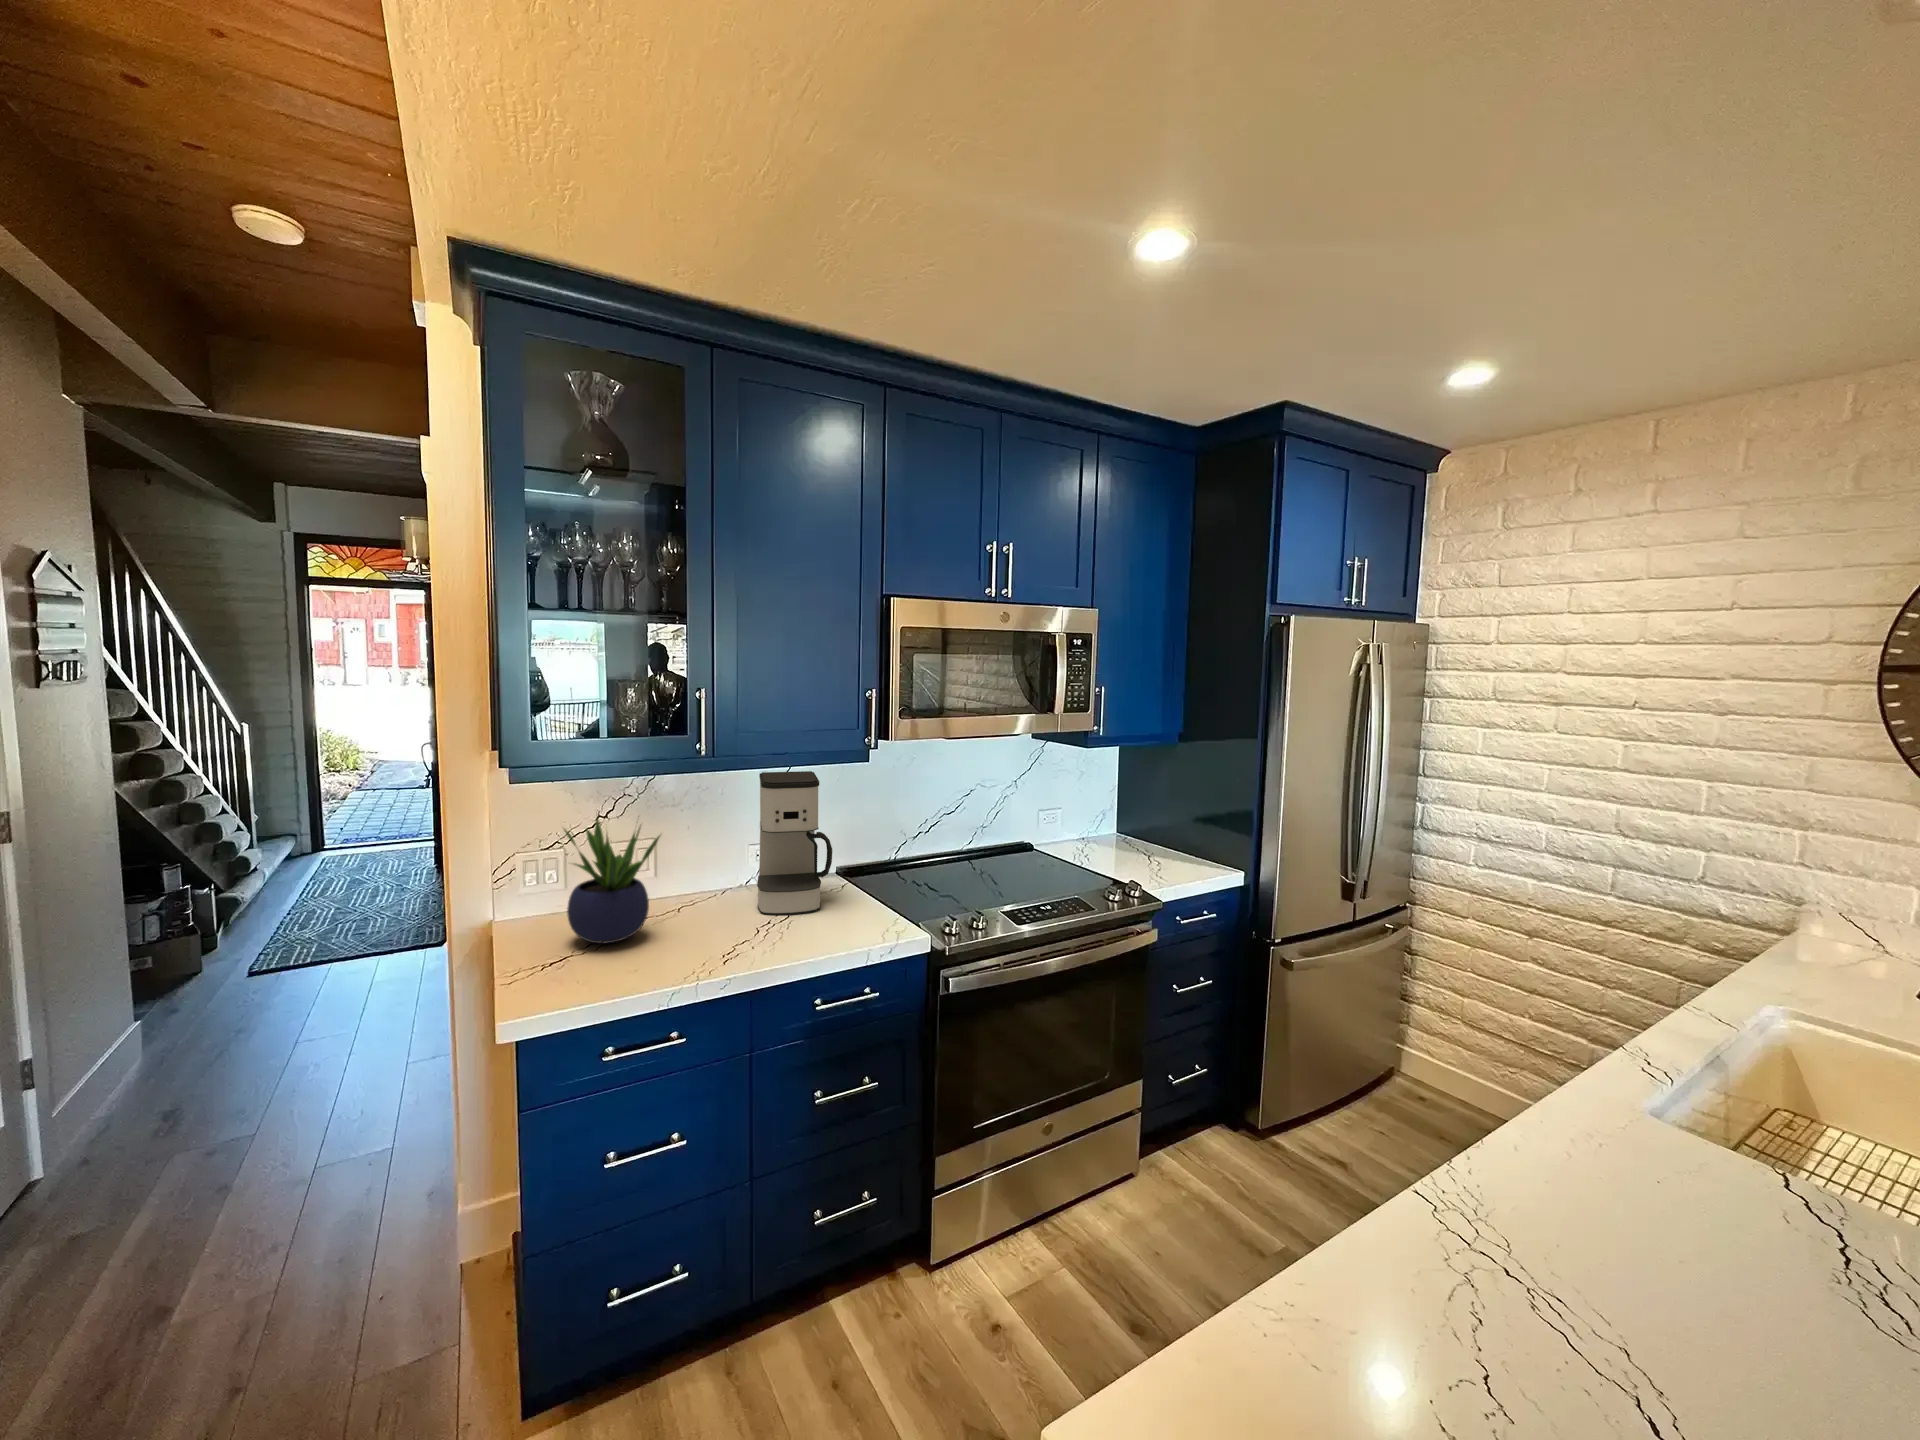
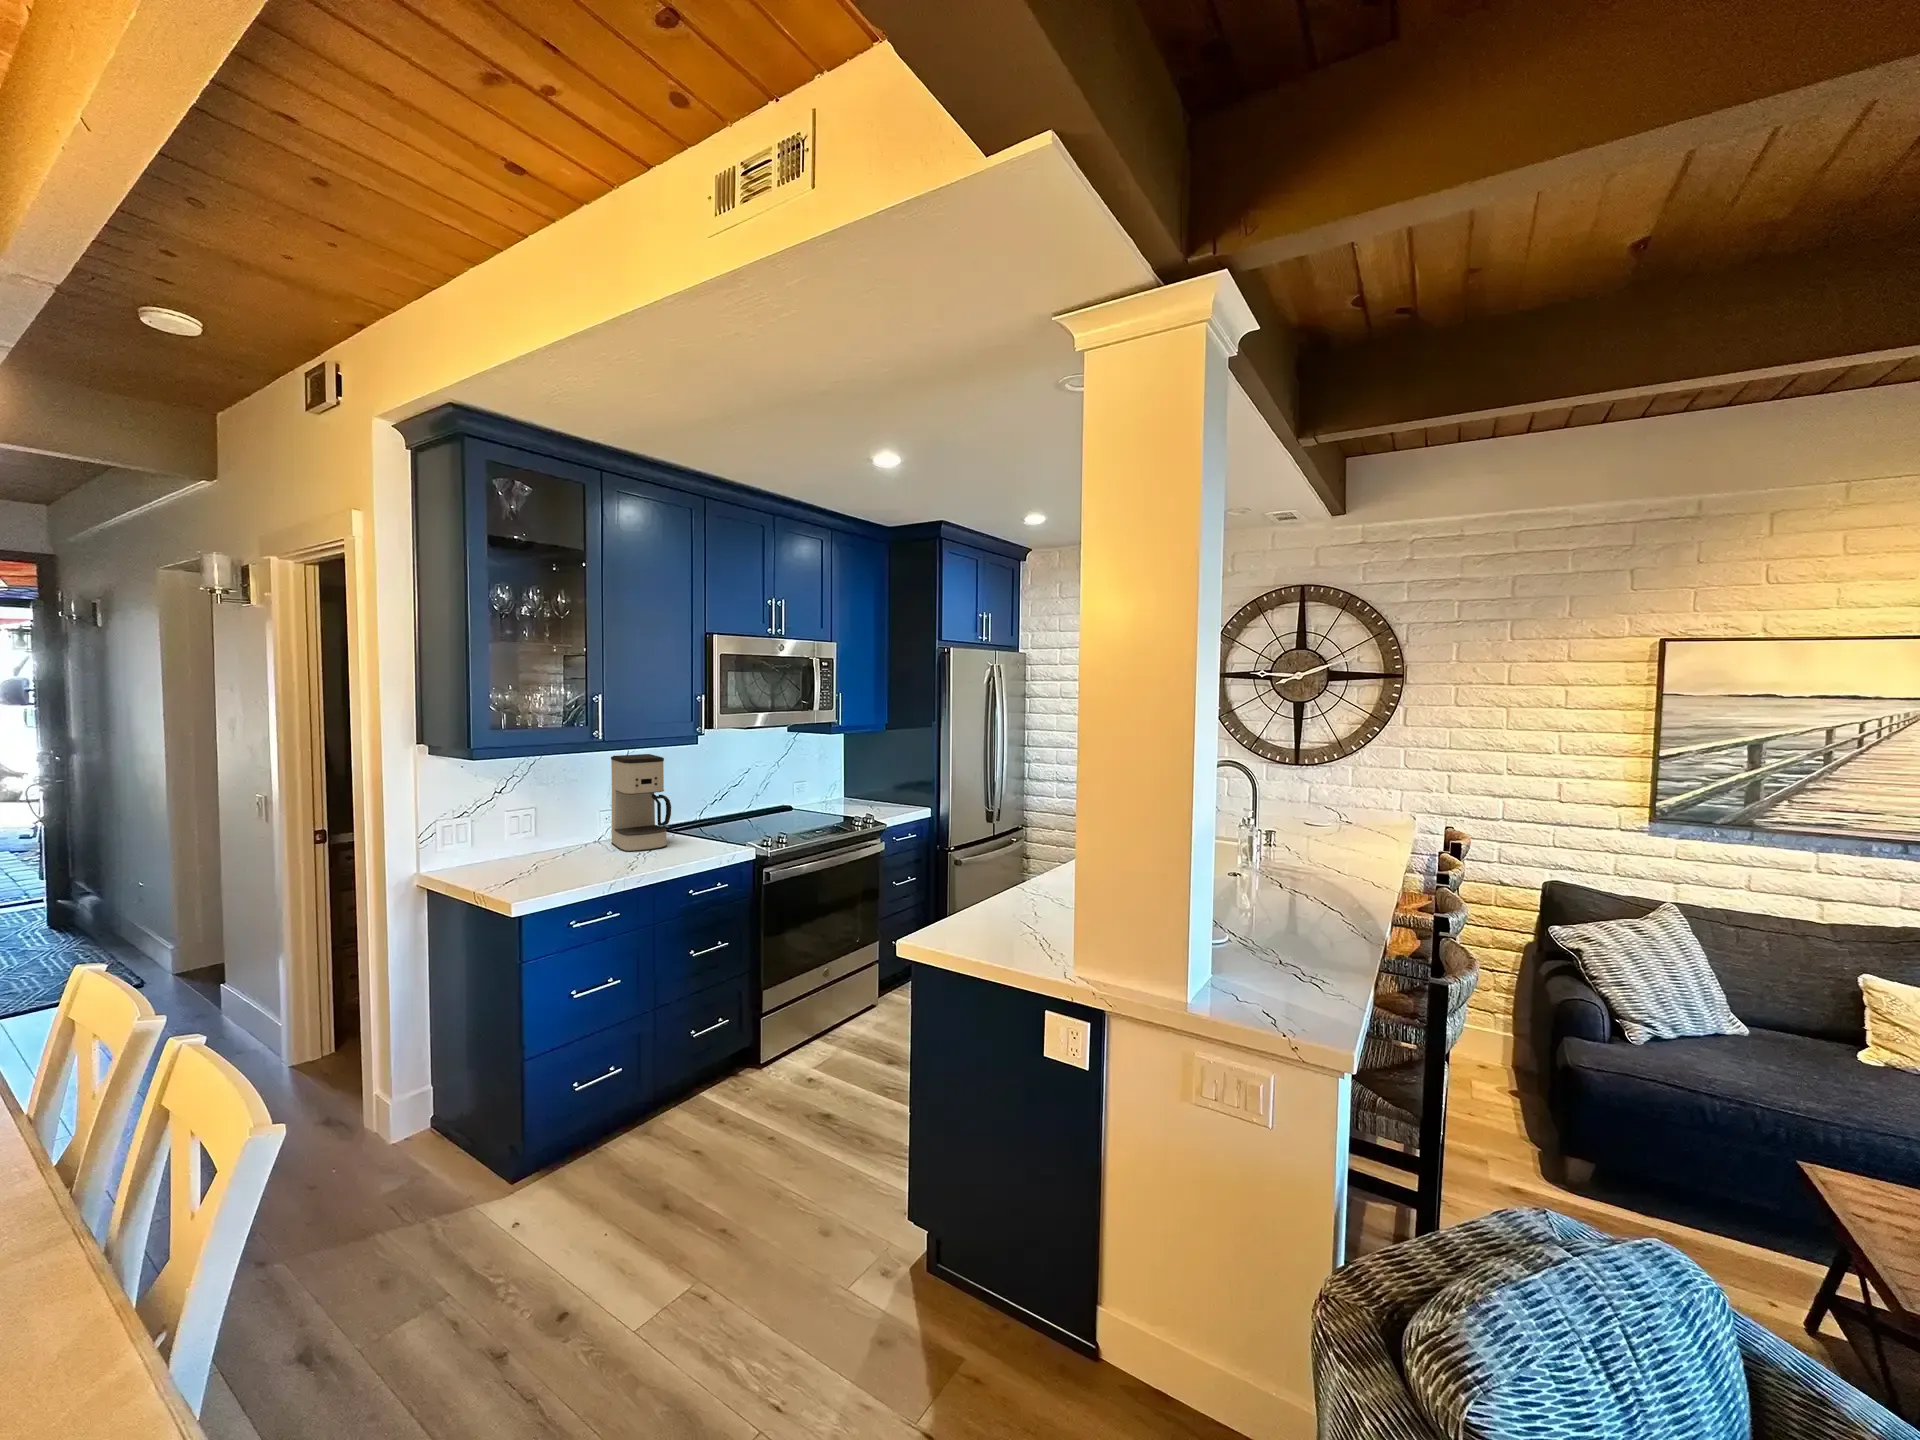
potted plant: present [564,817,660,944] -> none [495,780,568,872]

